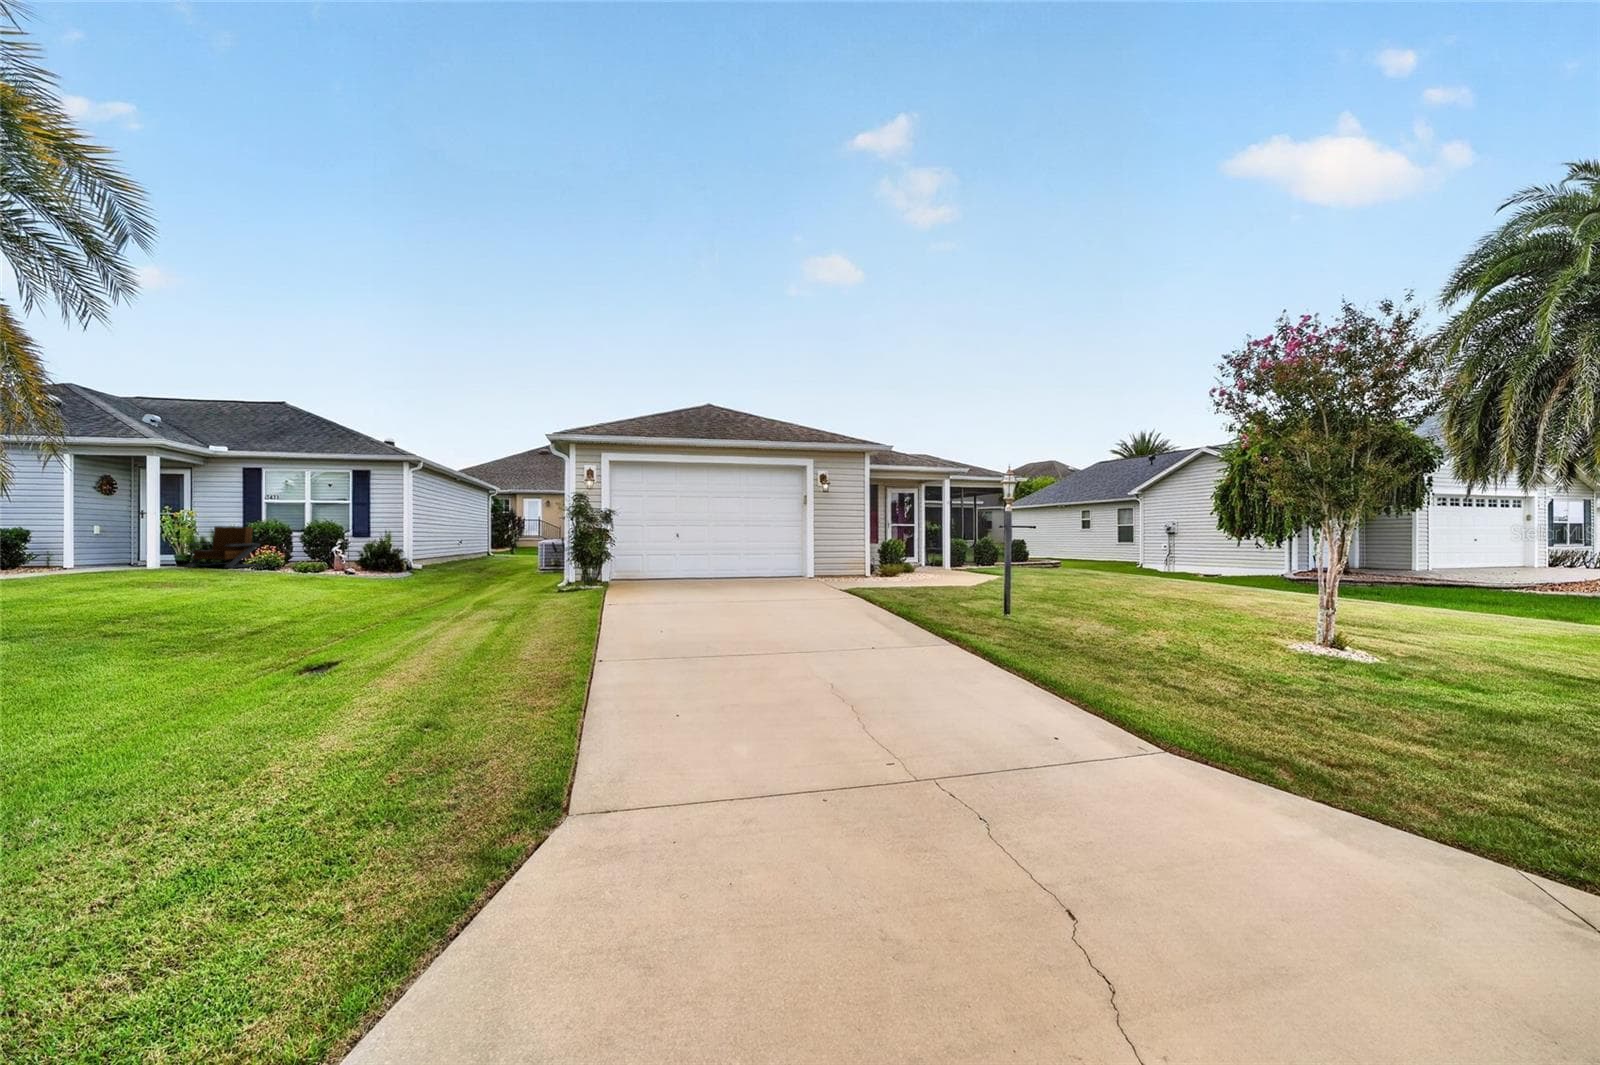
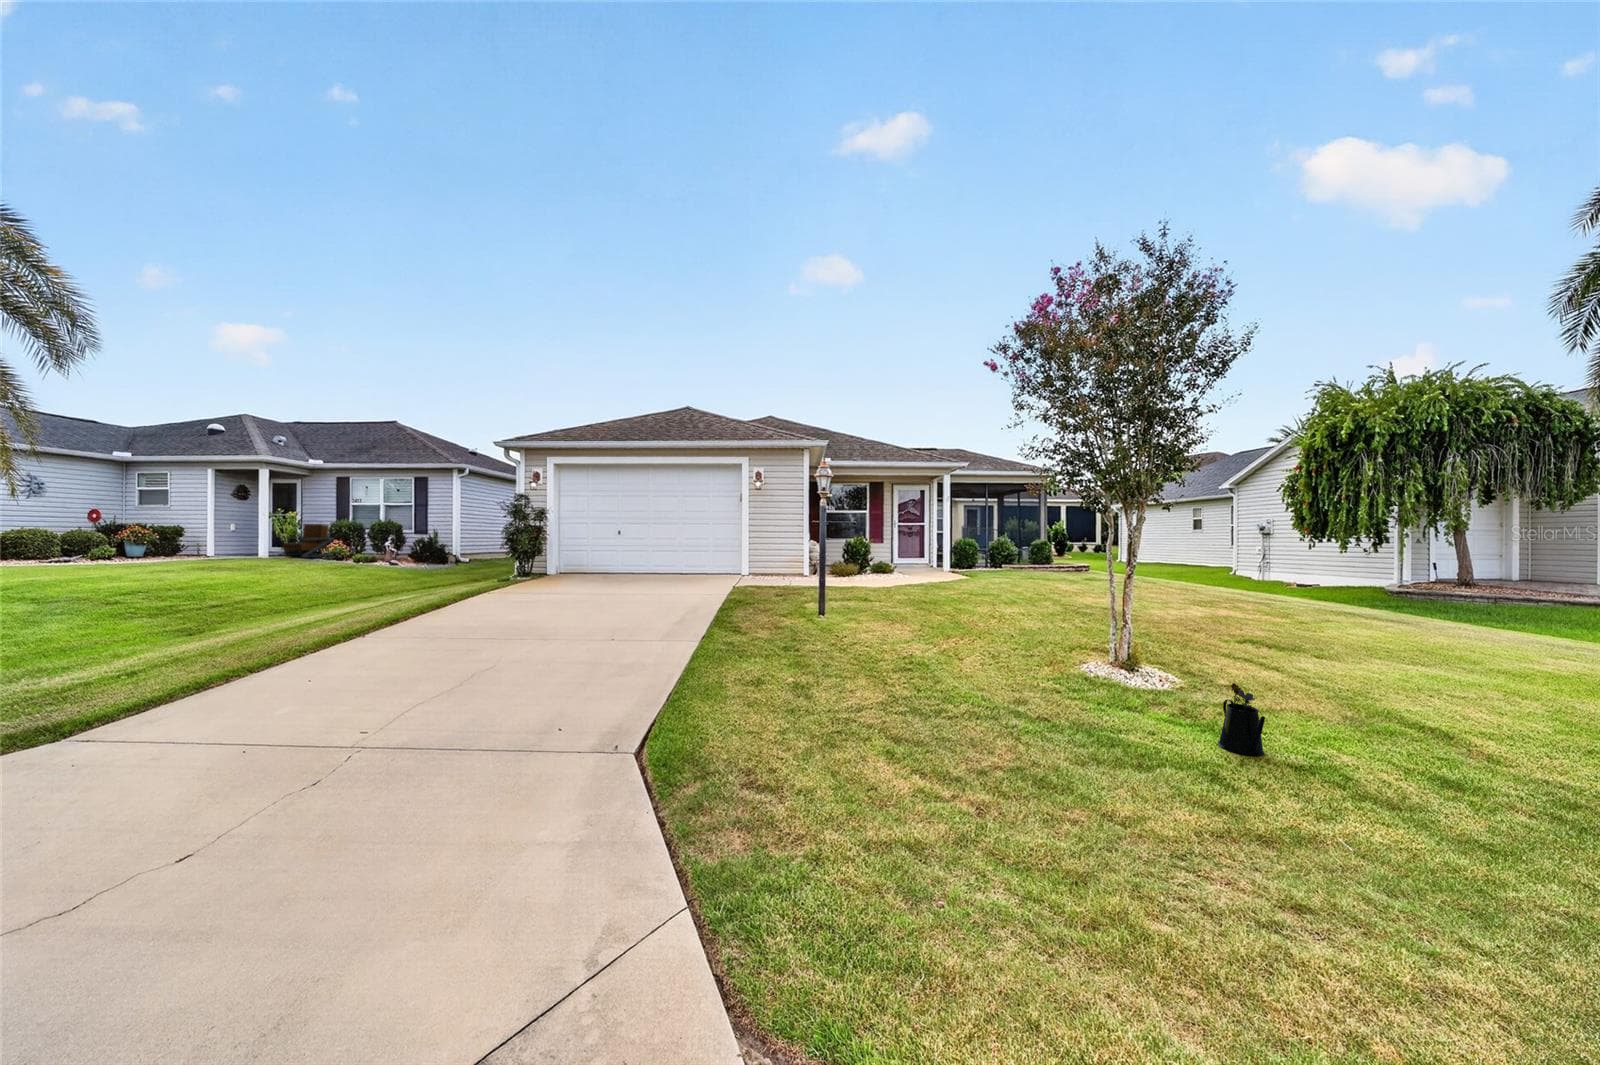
watering can: none [1337,614,1373,654] -> present [1218,683,1265,756]

